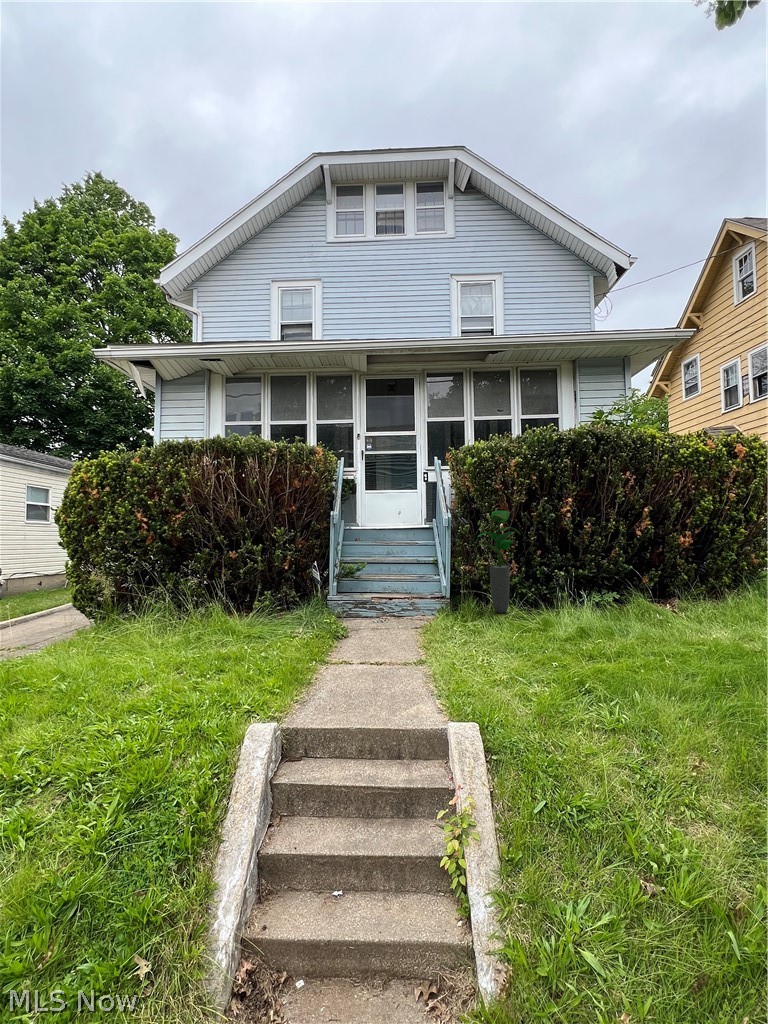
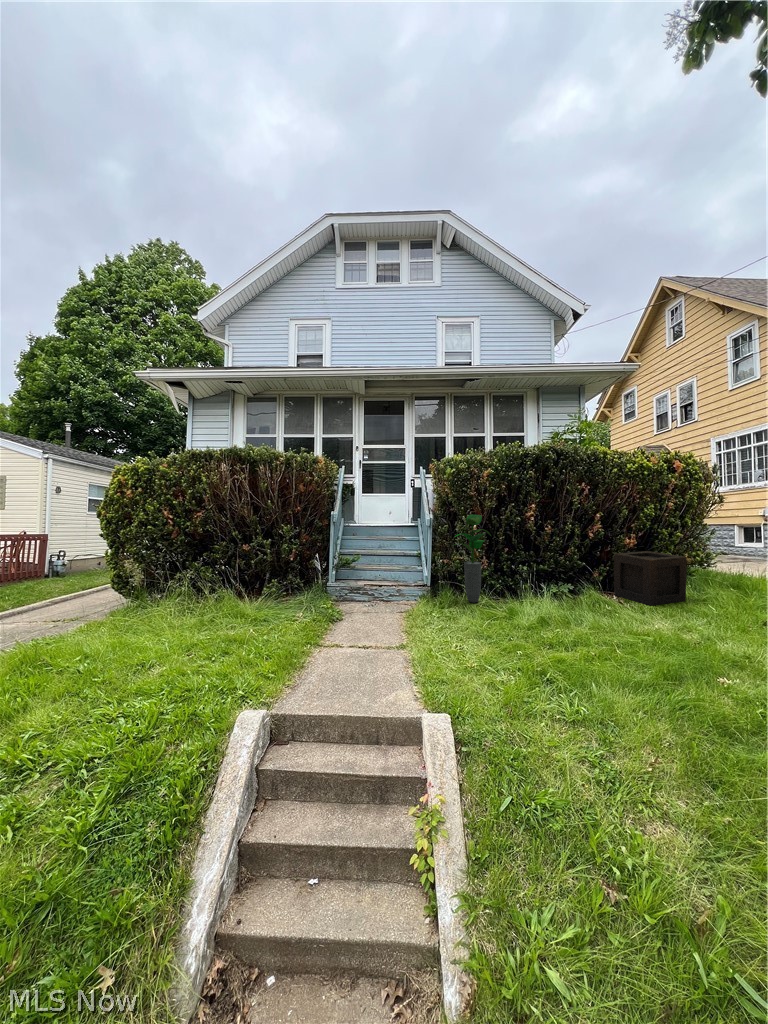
wooden crate: none [665,550,749,612] -> present [614,551,687,605]

